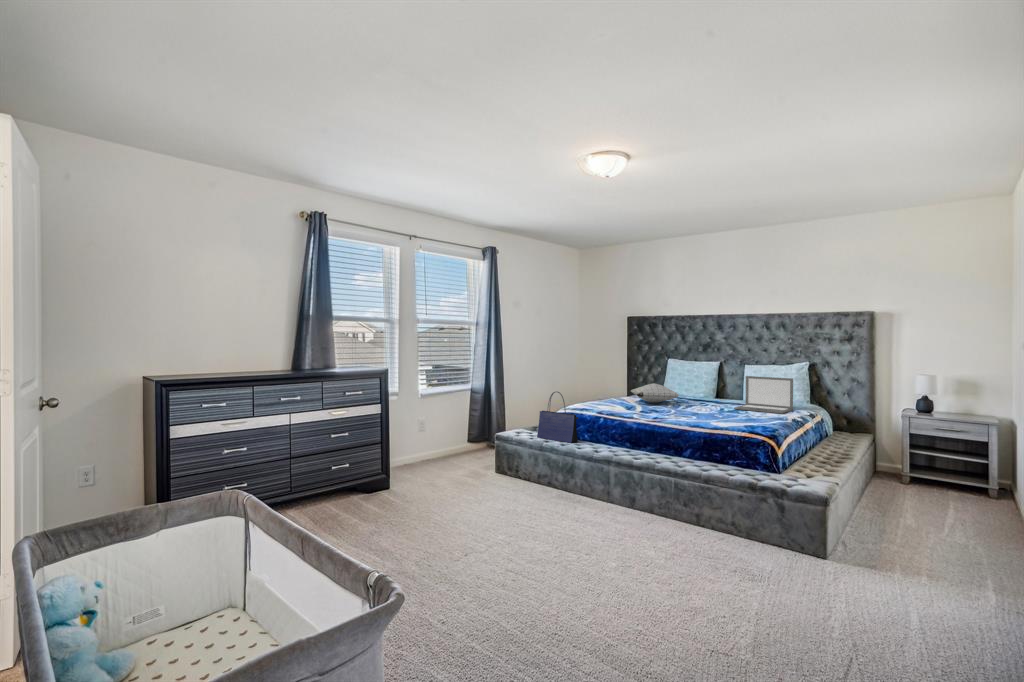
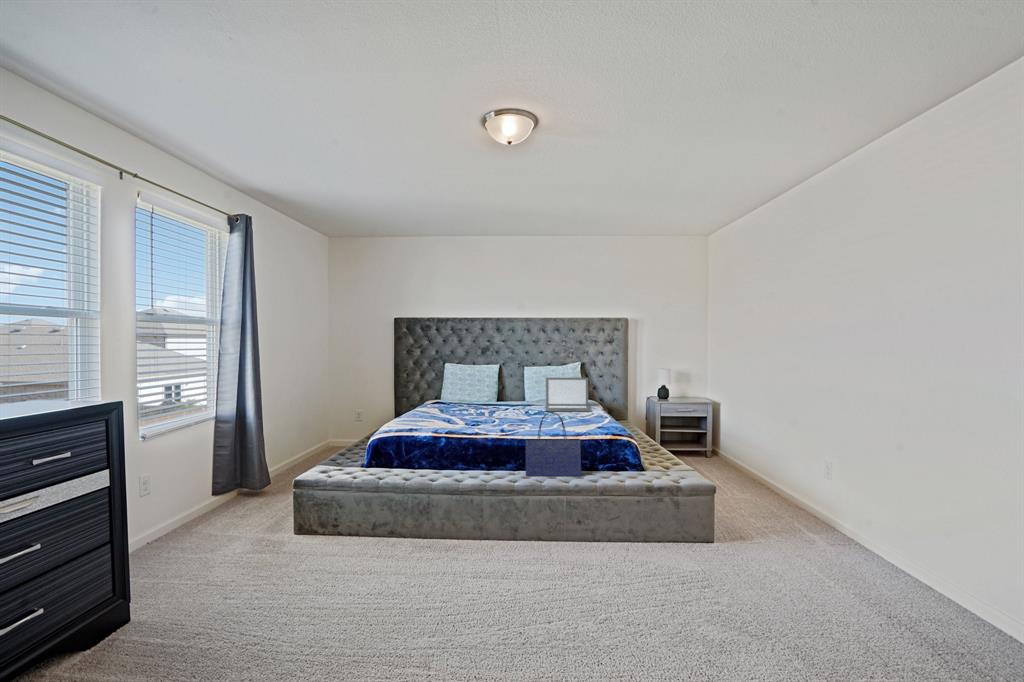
pillow: present [631,383,679,403] -> none [433,391,493,413]
tote bag: present [537,392,578,443] -> present [526,412,585,476]

